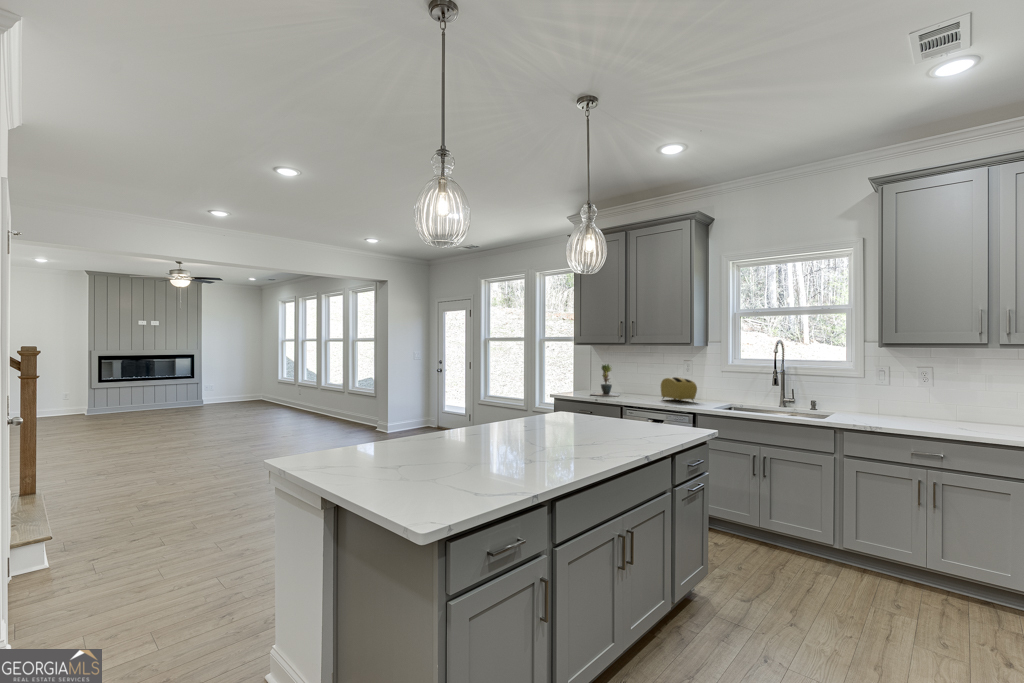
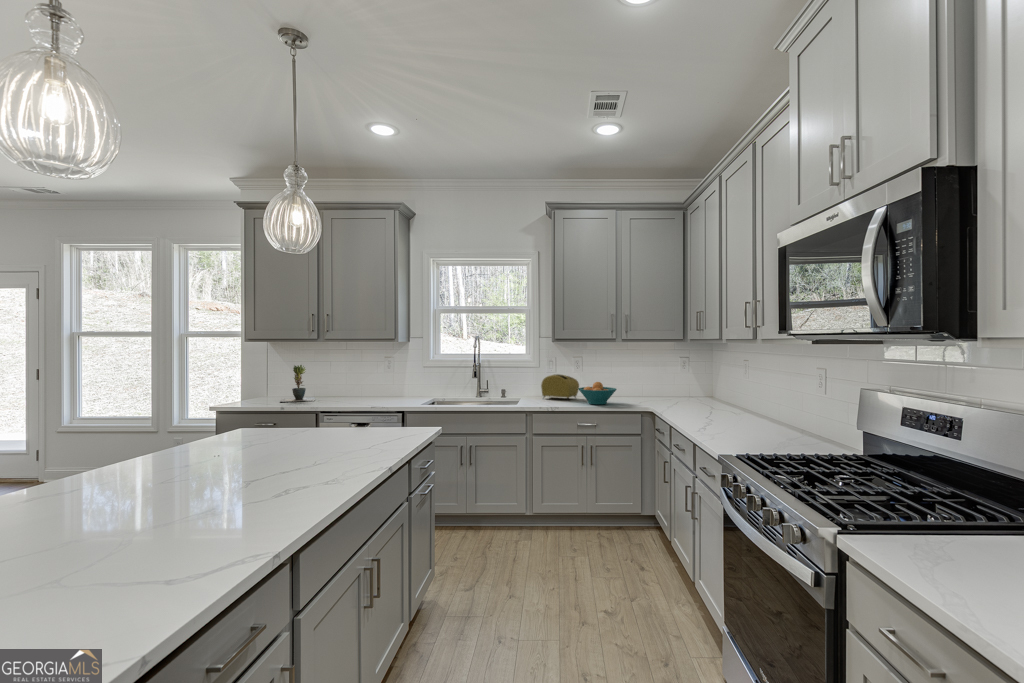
toaster: present [661,377,697,402] -> present [541,374,579,399]
fruit bowl: none [917,400,984,430] -> present [579,382,617,405]

